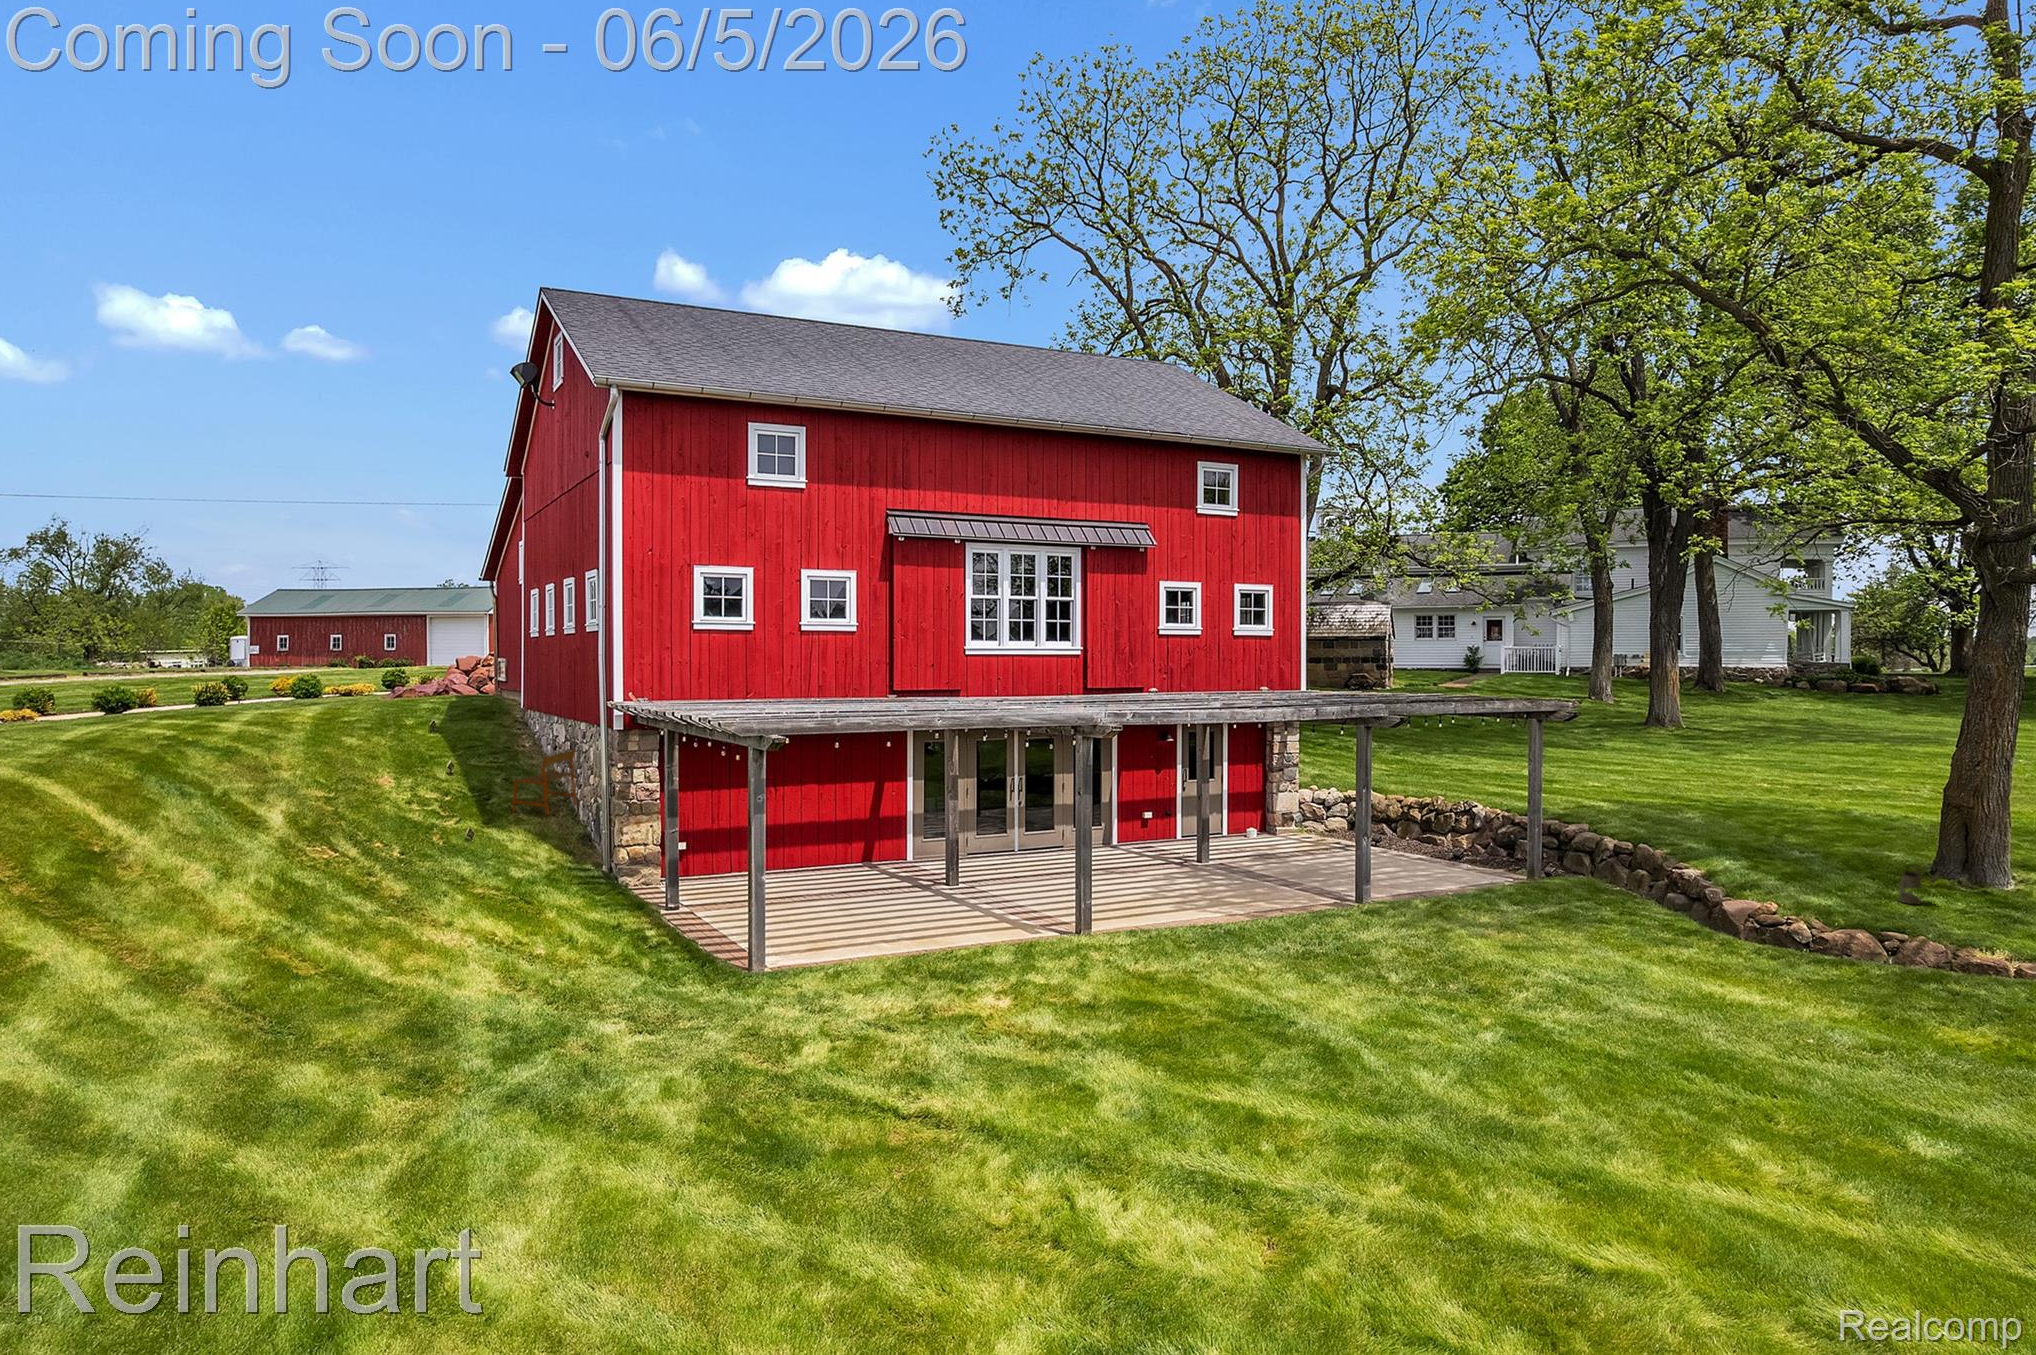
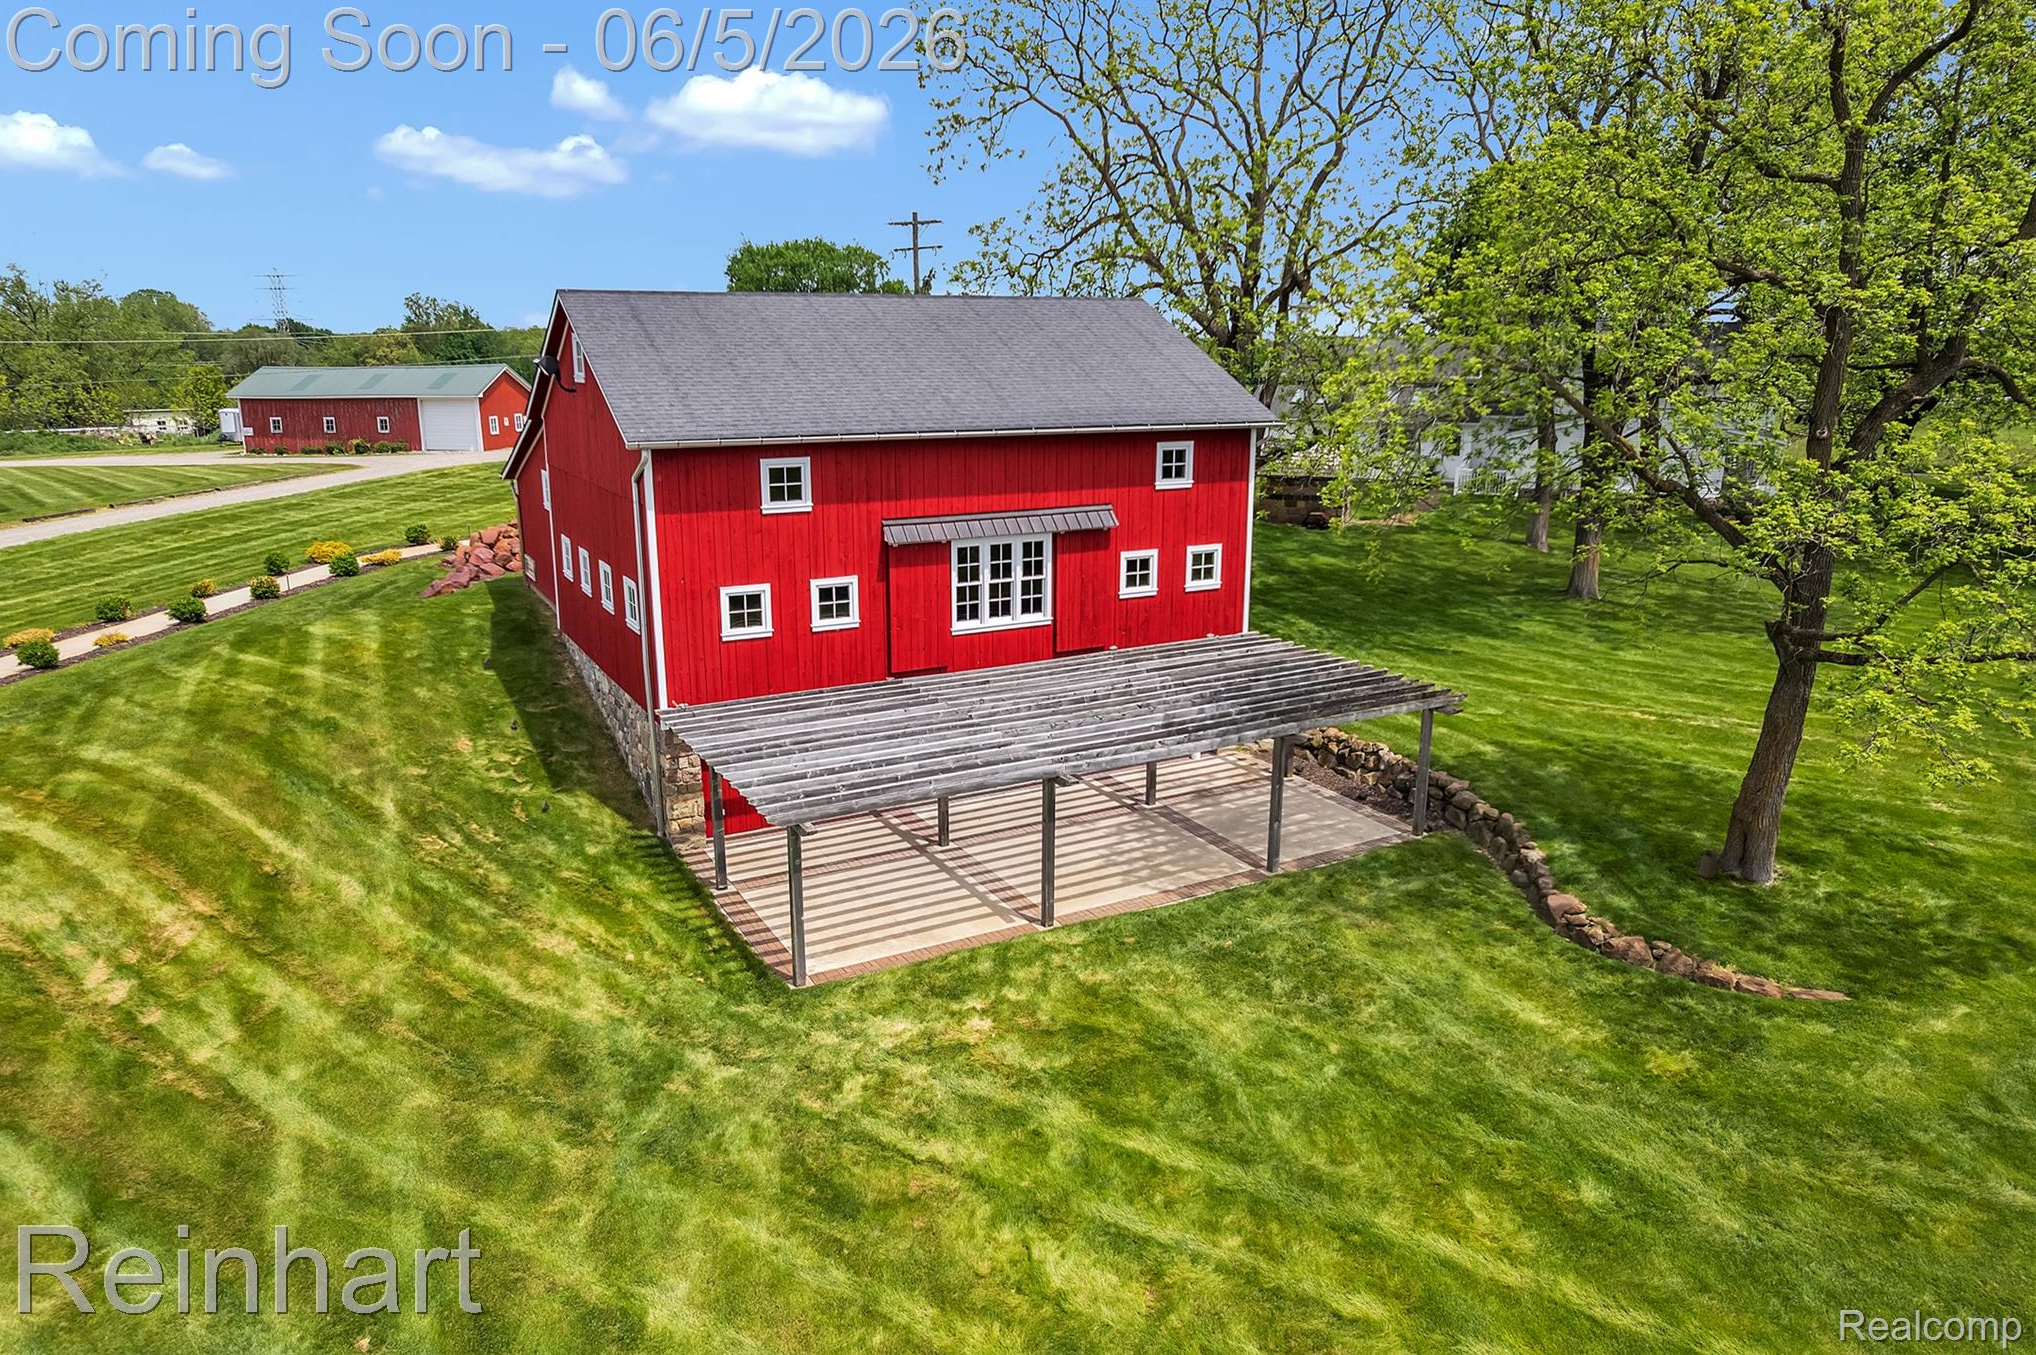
bench: present [512,749,577,815] -> none [576,715,629,777]

